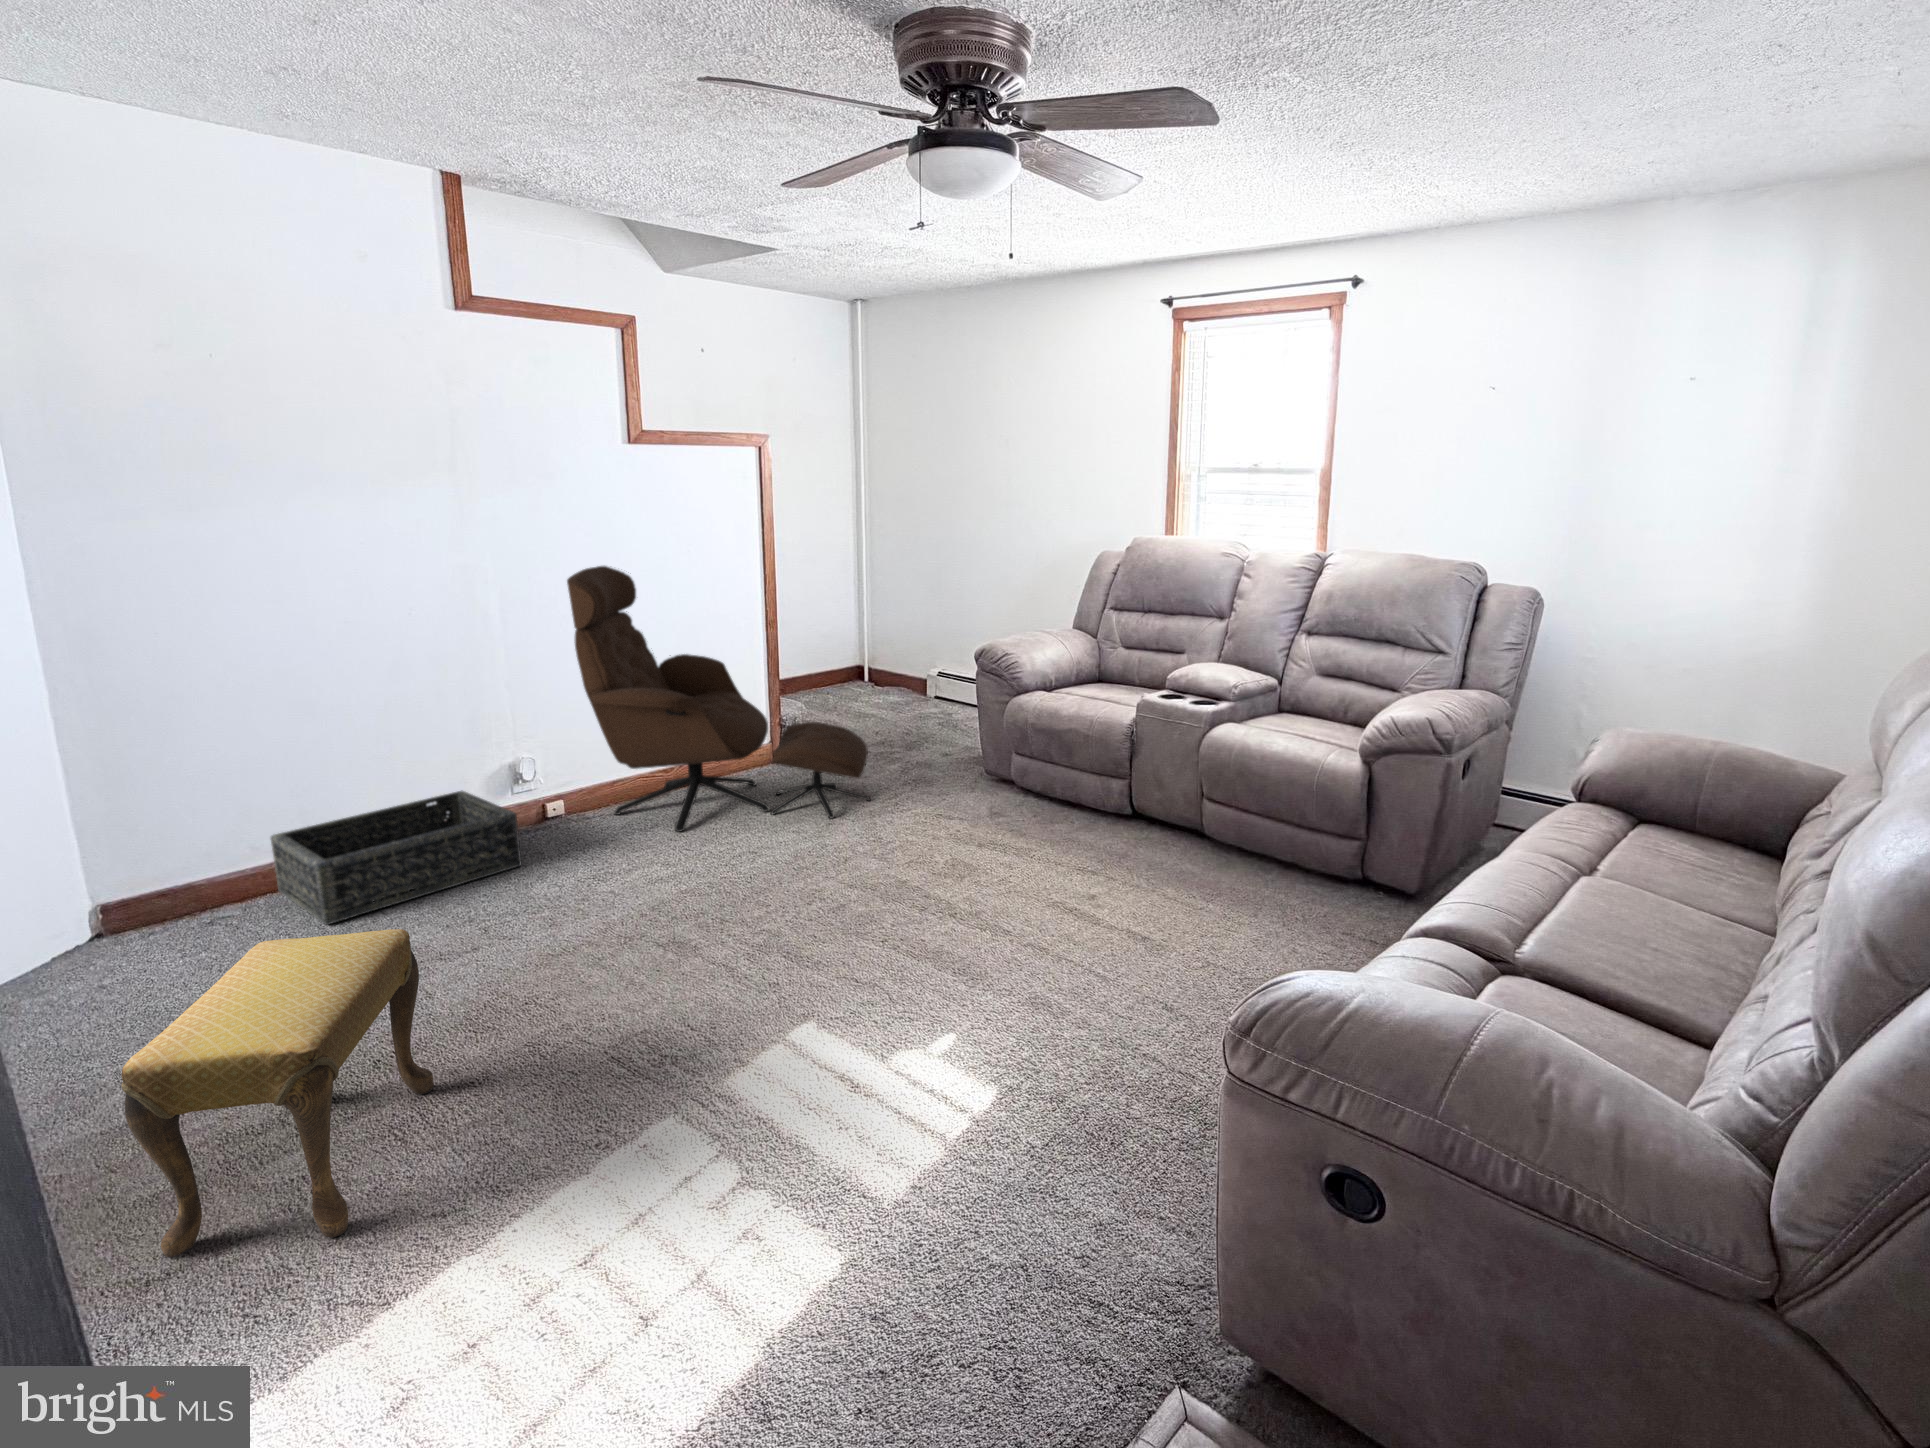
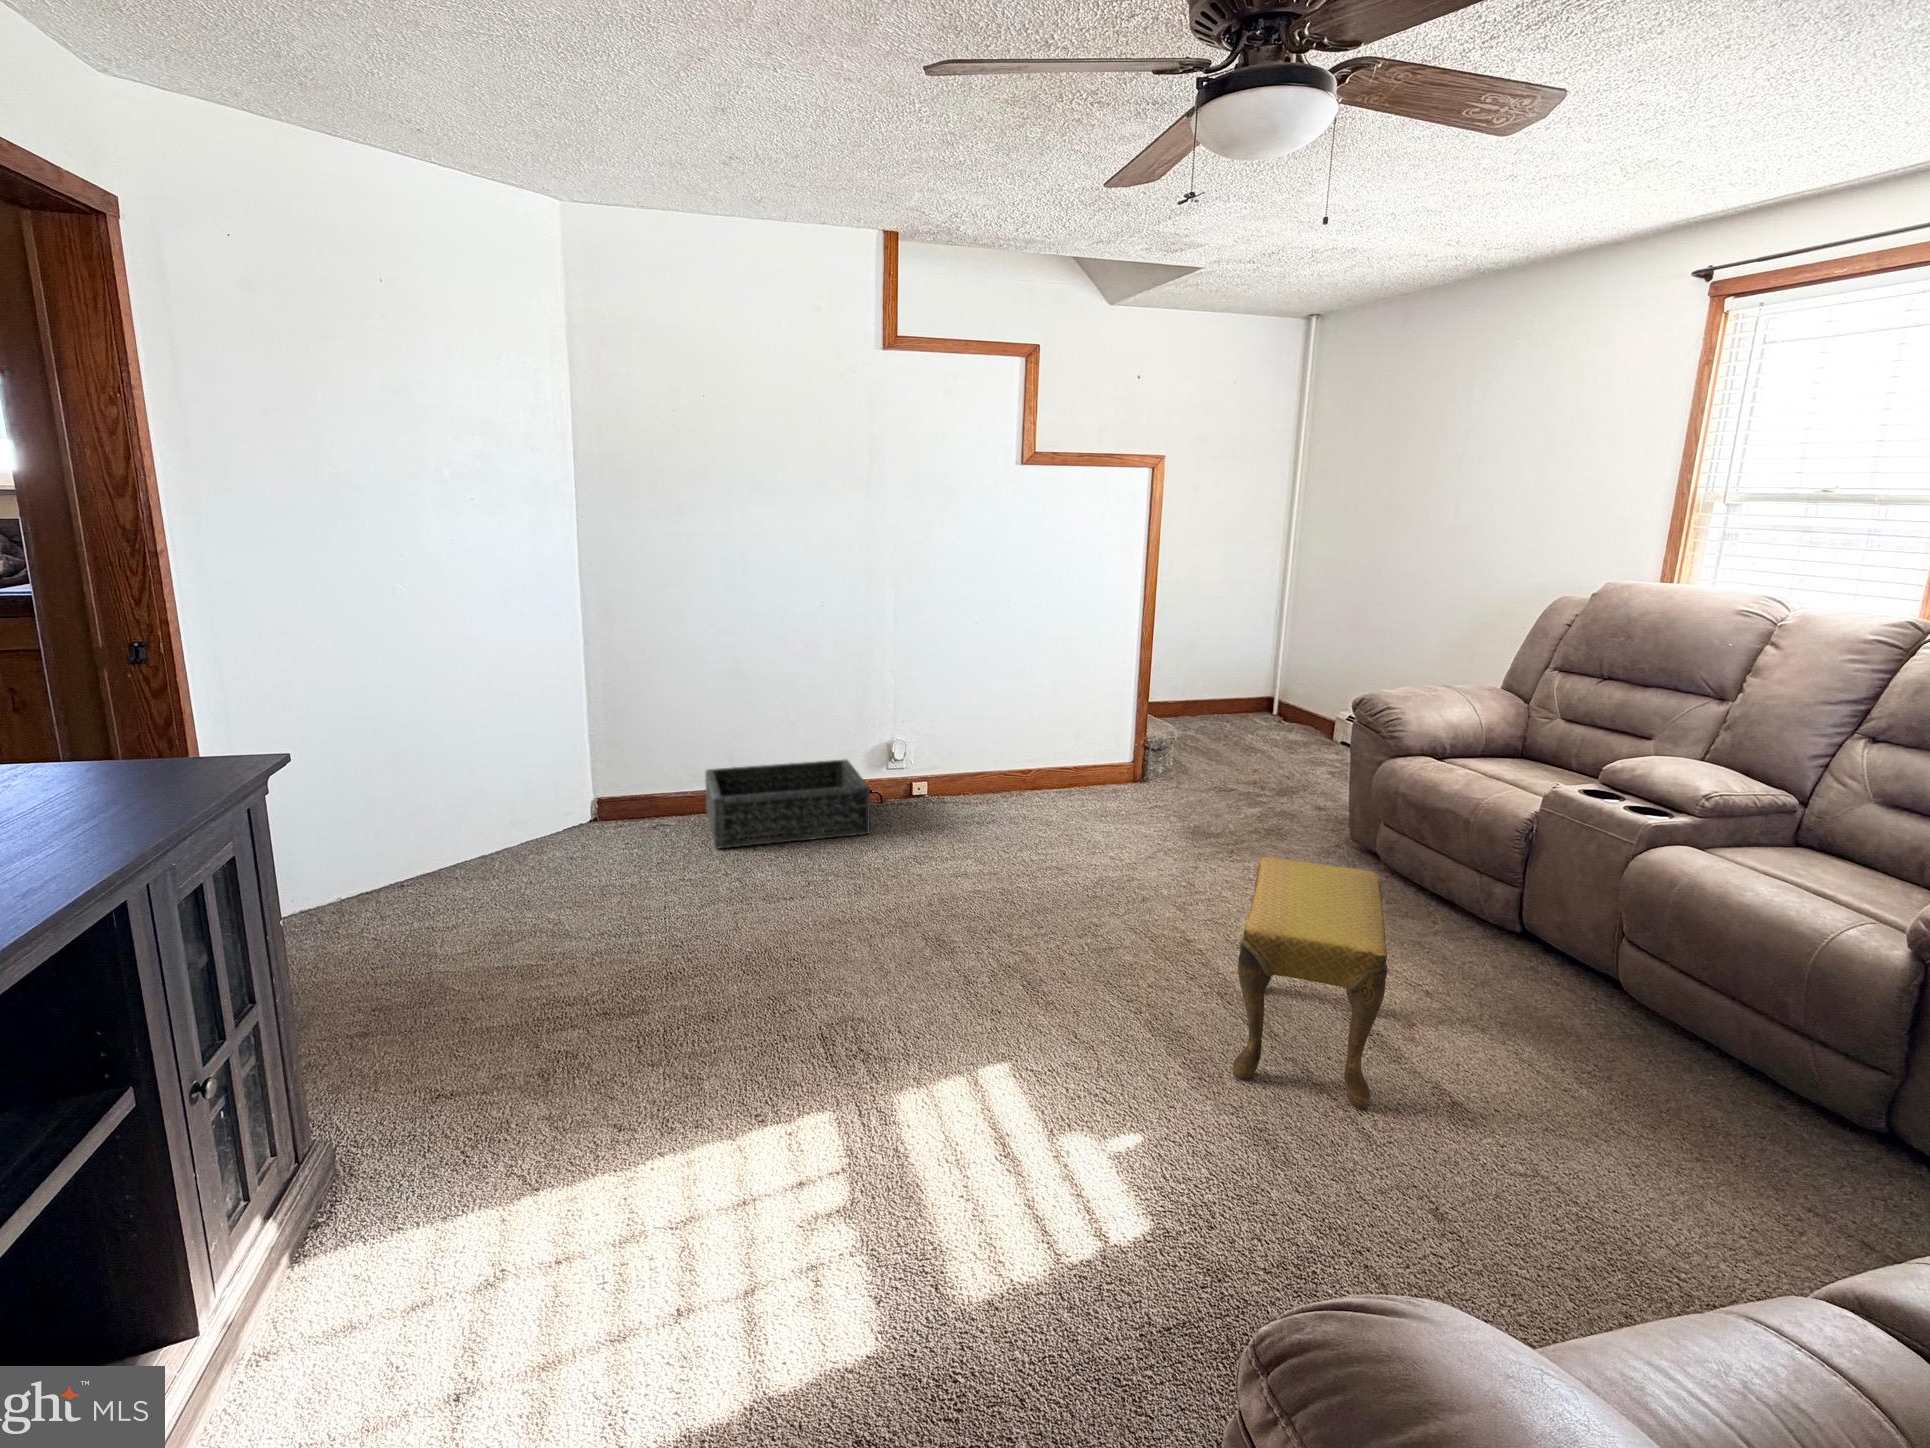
lounge chair: present [567,566,870,832] -> none [943,577,1214,853]
footstool: present [121,929,433,1258] -> present [1233,857,1388,1110]

